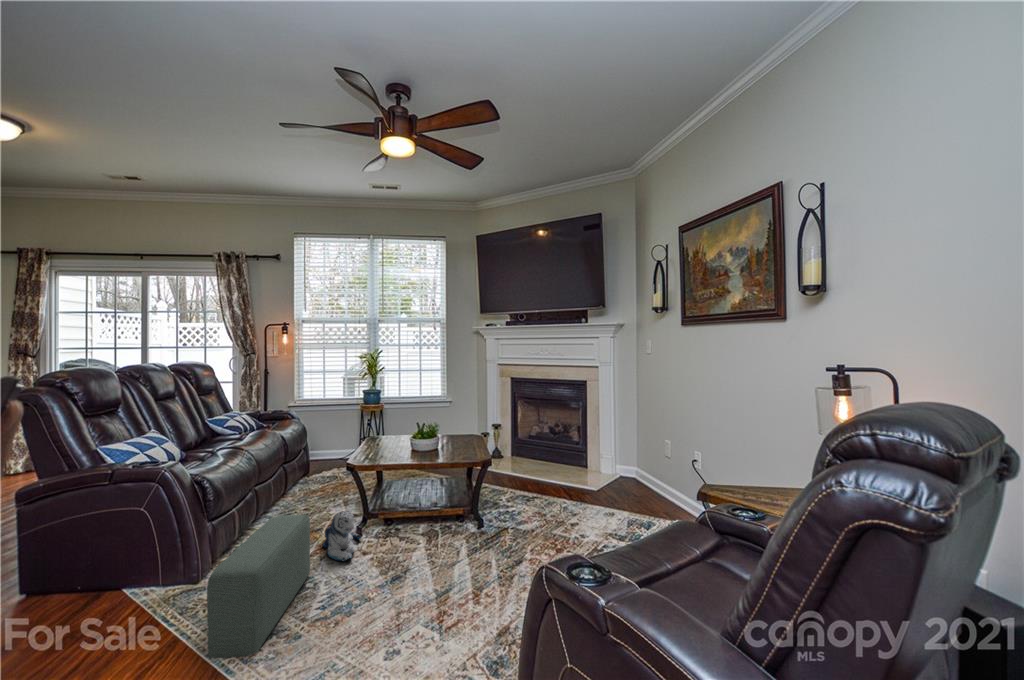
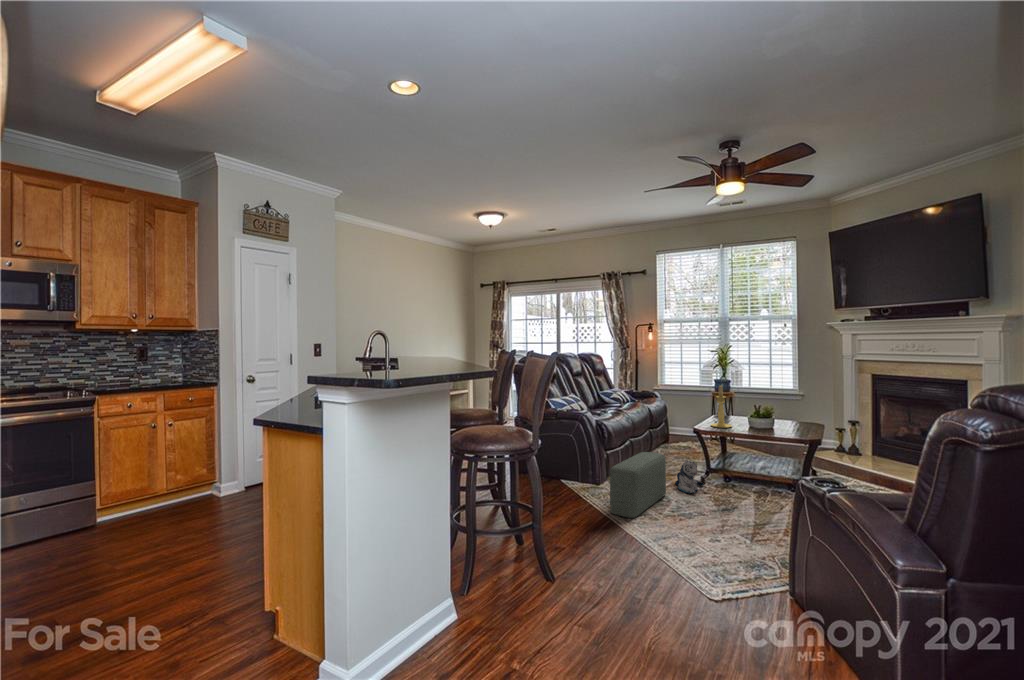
candle holder: none [369,402,396,457] -> present [711,385,732,428]

